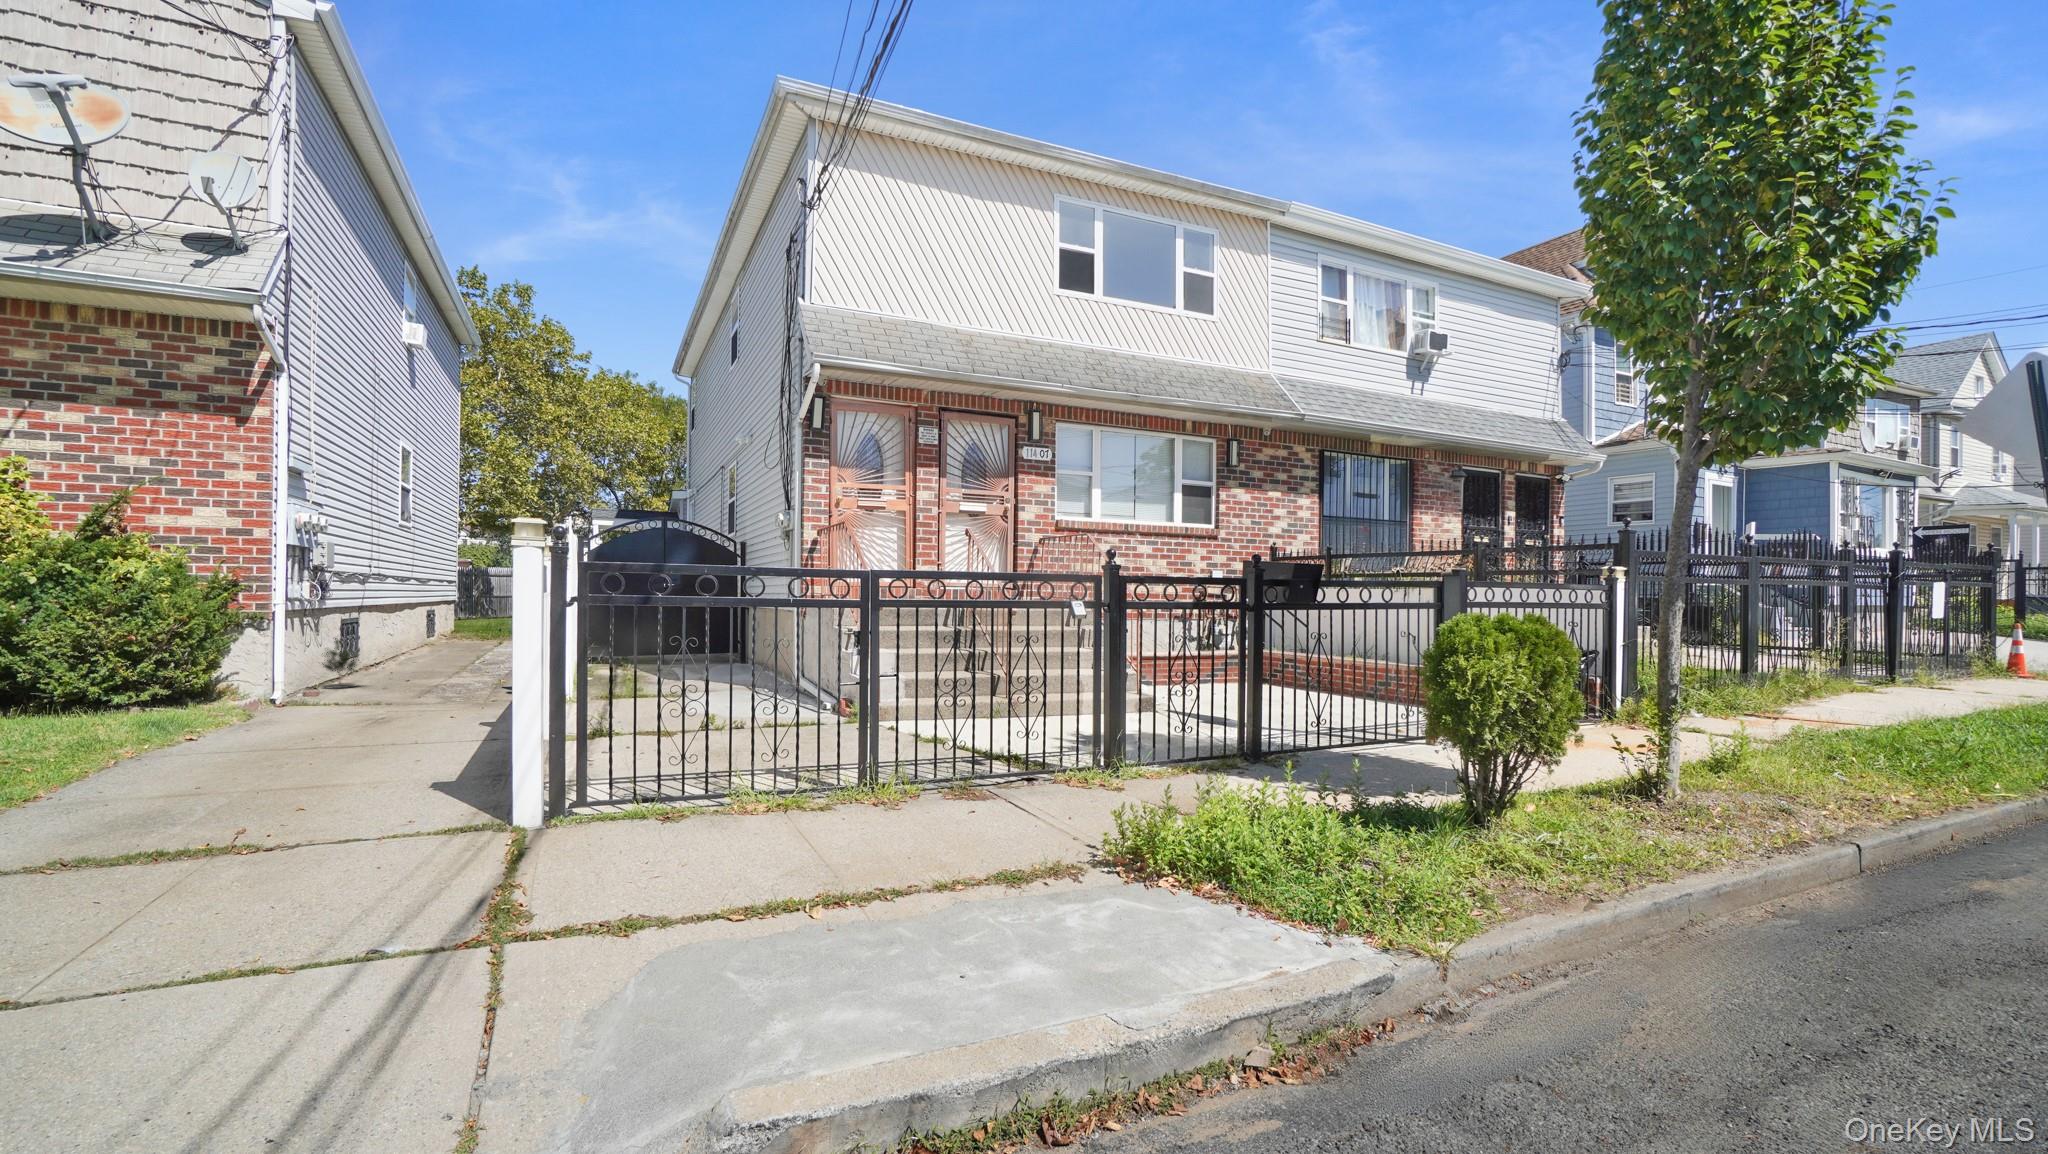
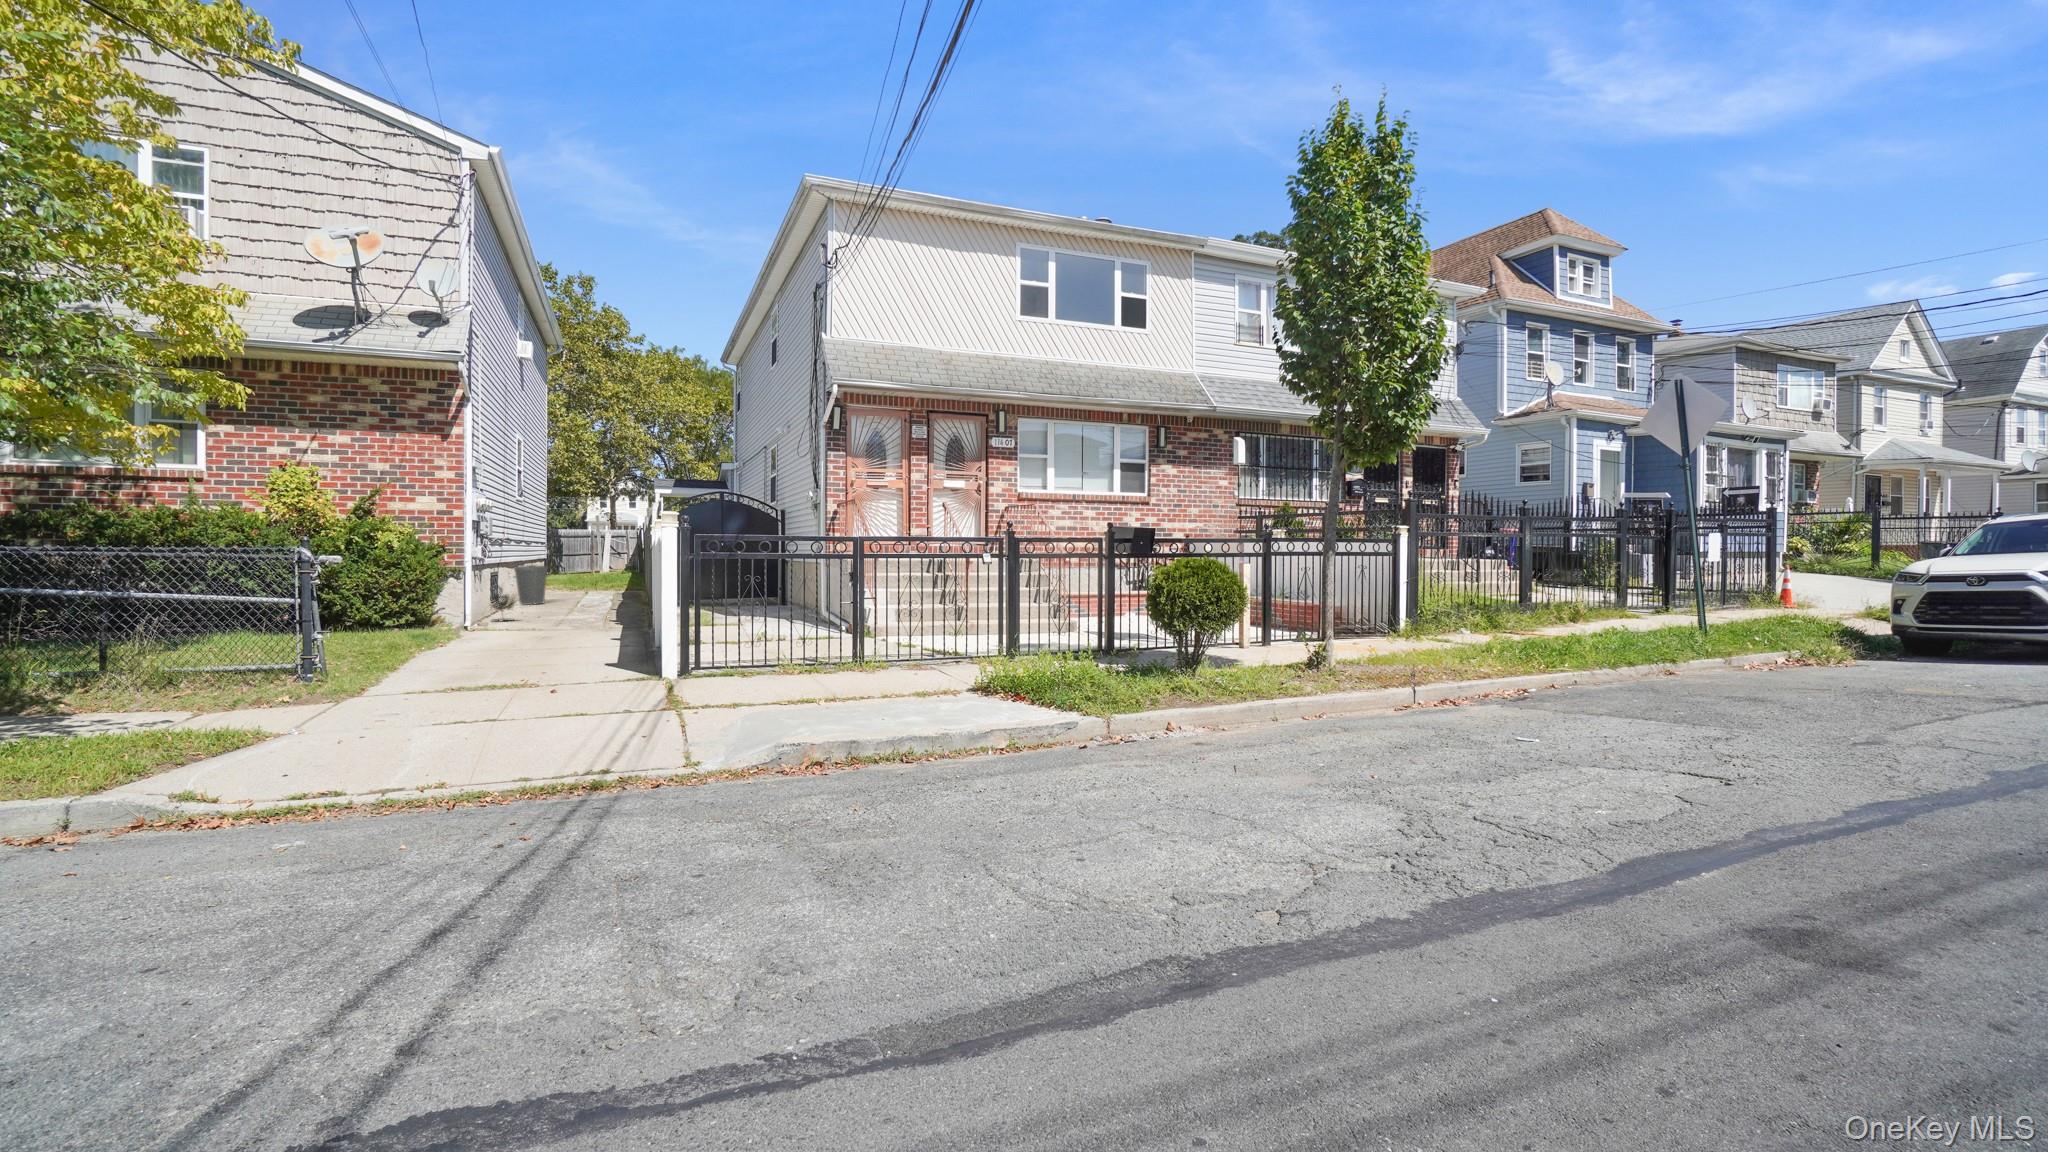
trash can: none [381,605,432,660] -> present [514,565,548,605]

